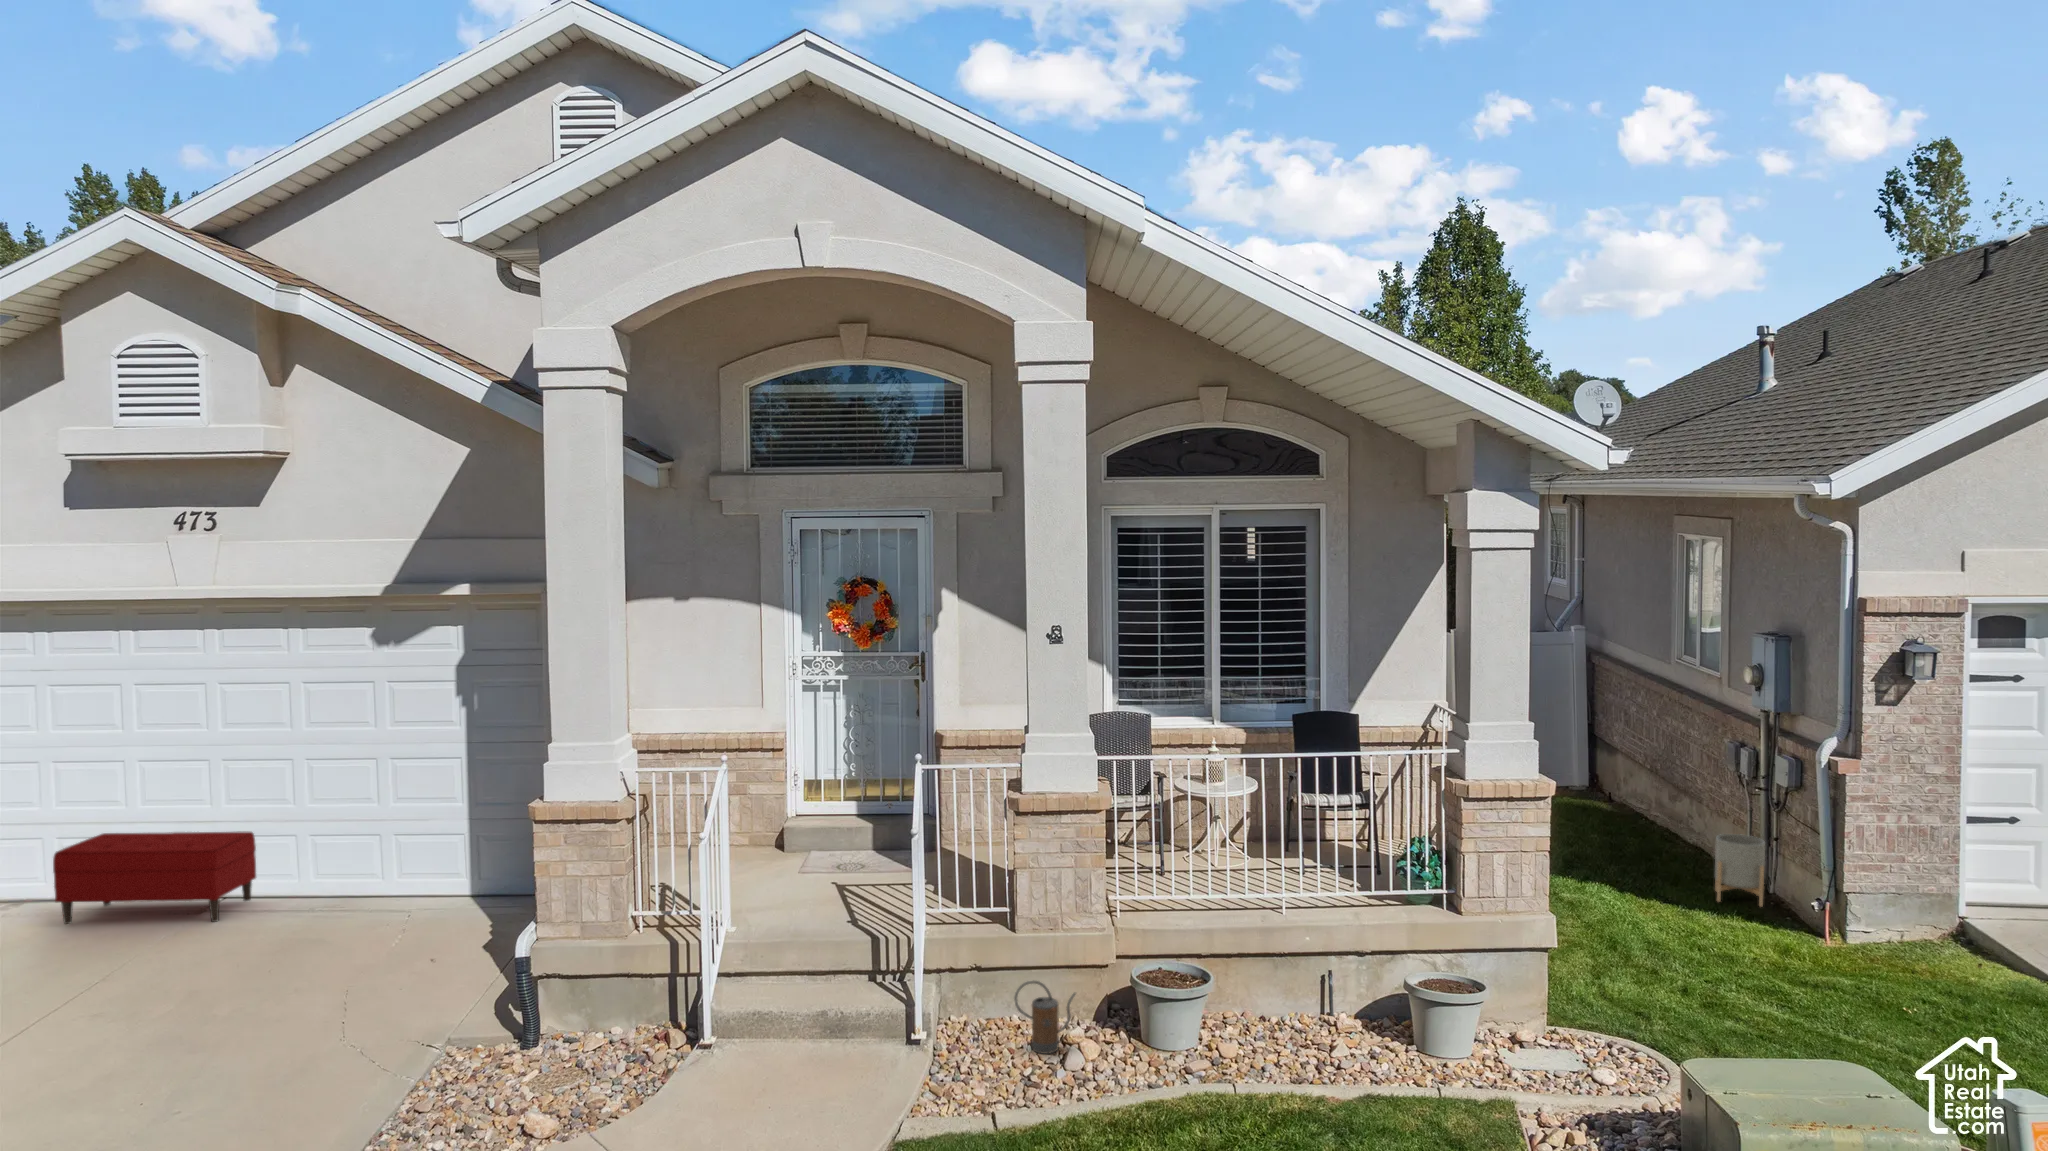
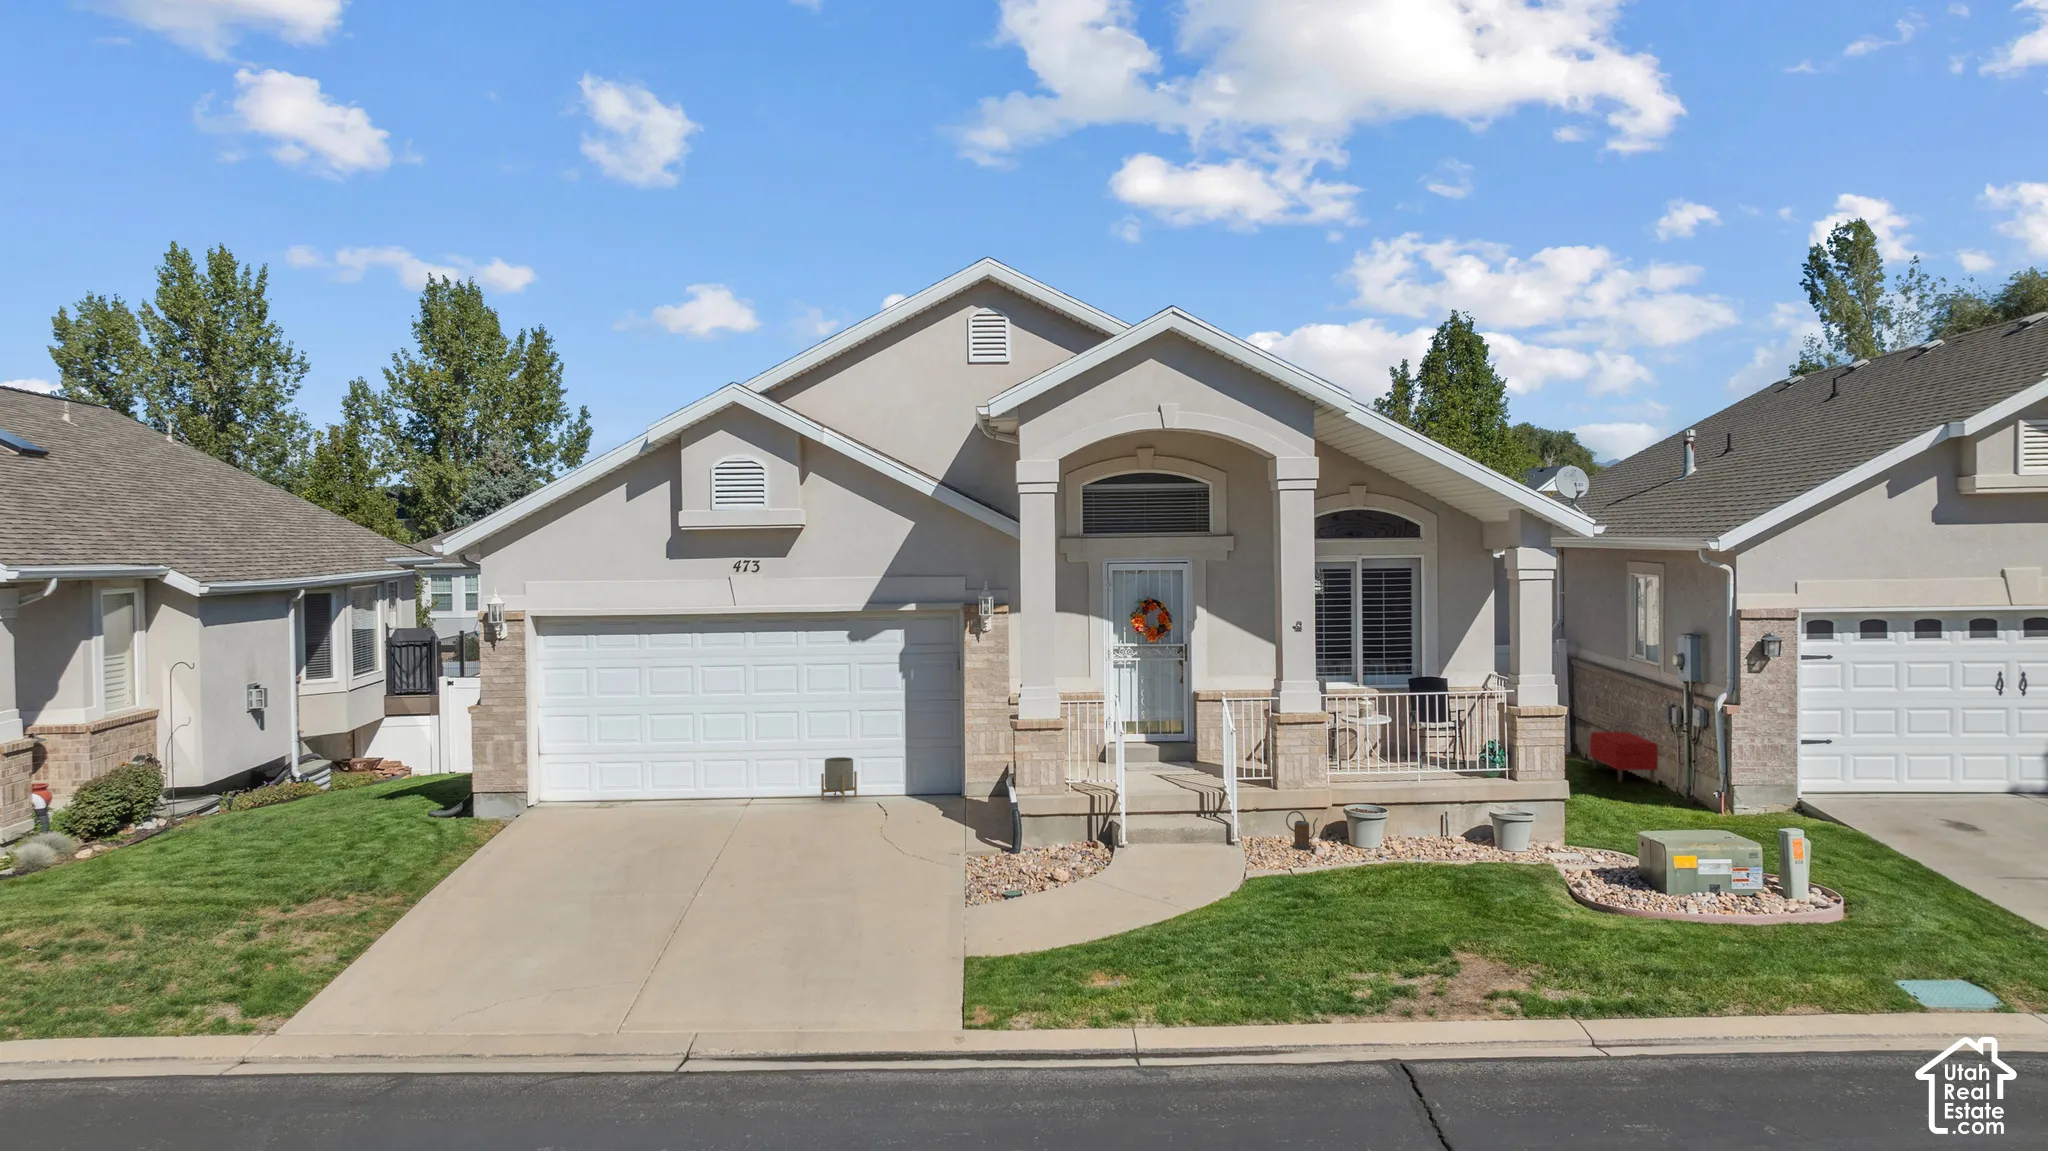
bench: present [53,832,256,924] -> present [1590,732,1658,782]
planter: present [1715,834,1765,906] -> present [821,757,857,802]

